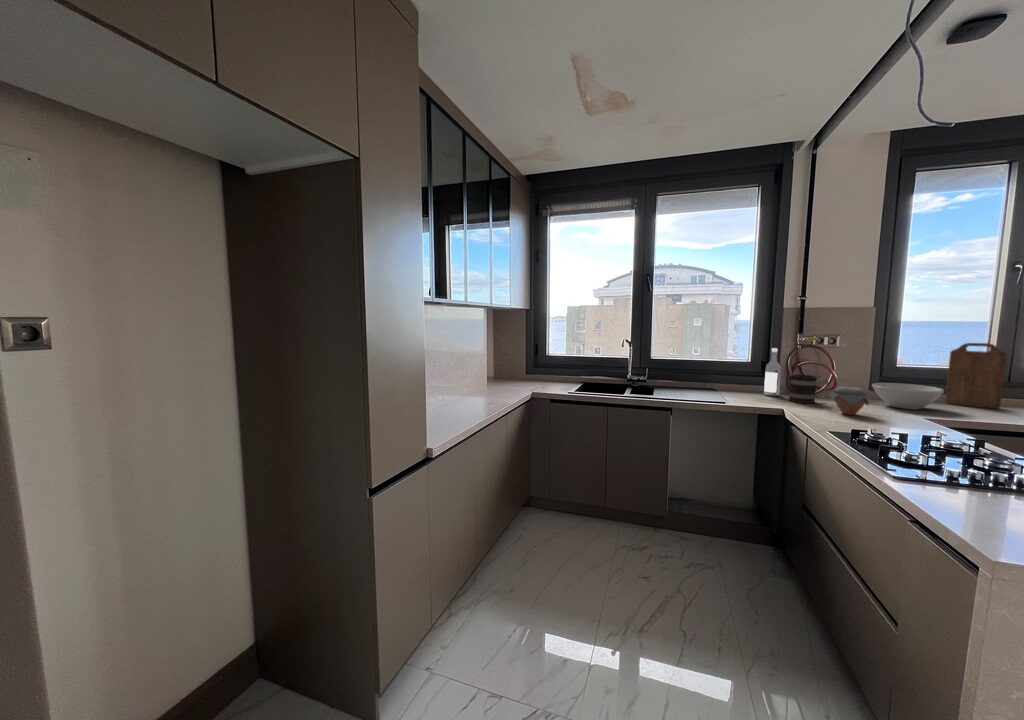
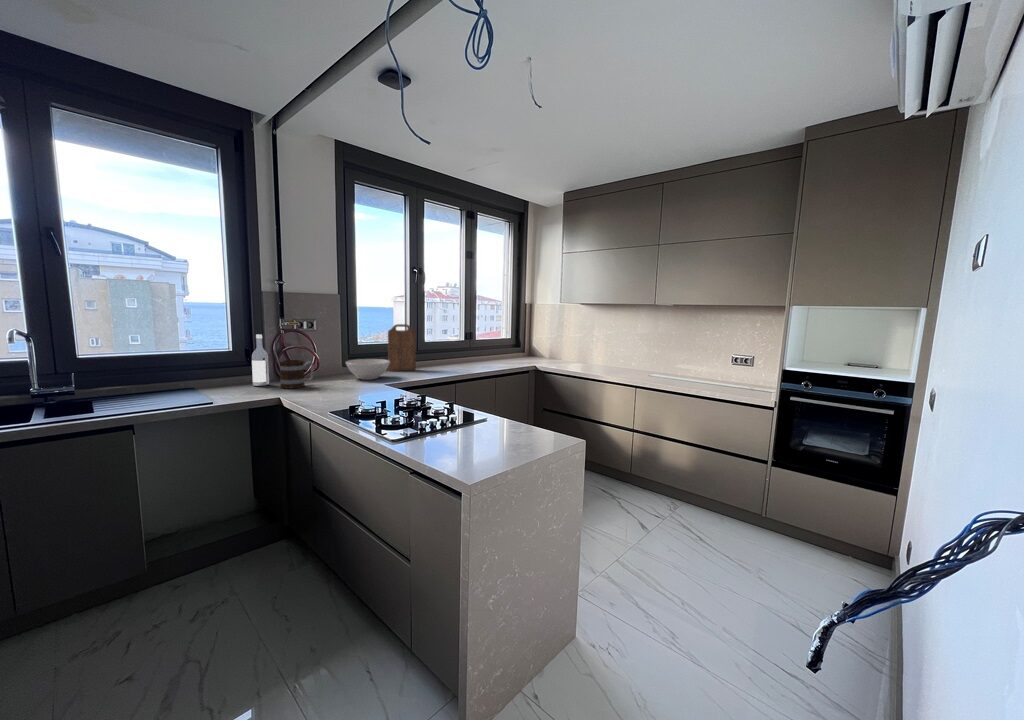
jar: present [829,386,869,415] -> none [318,367,349,392]

